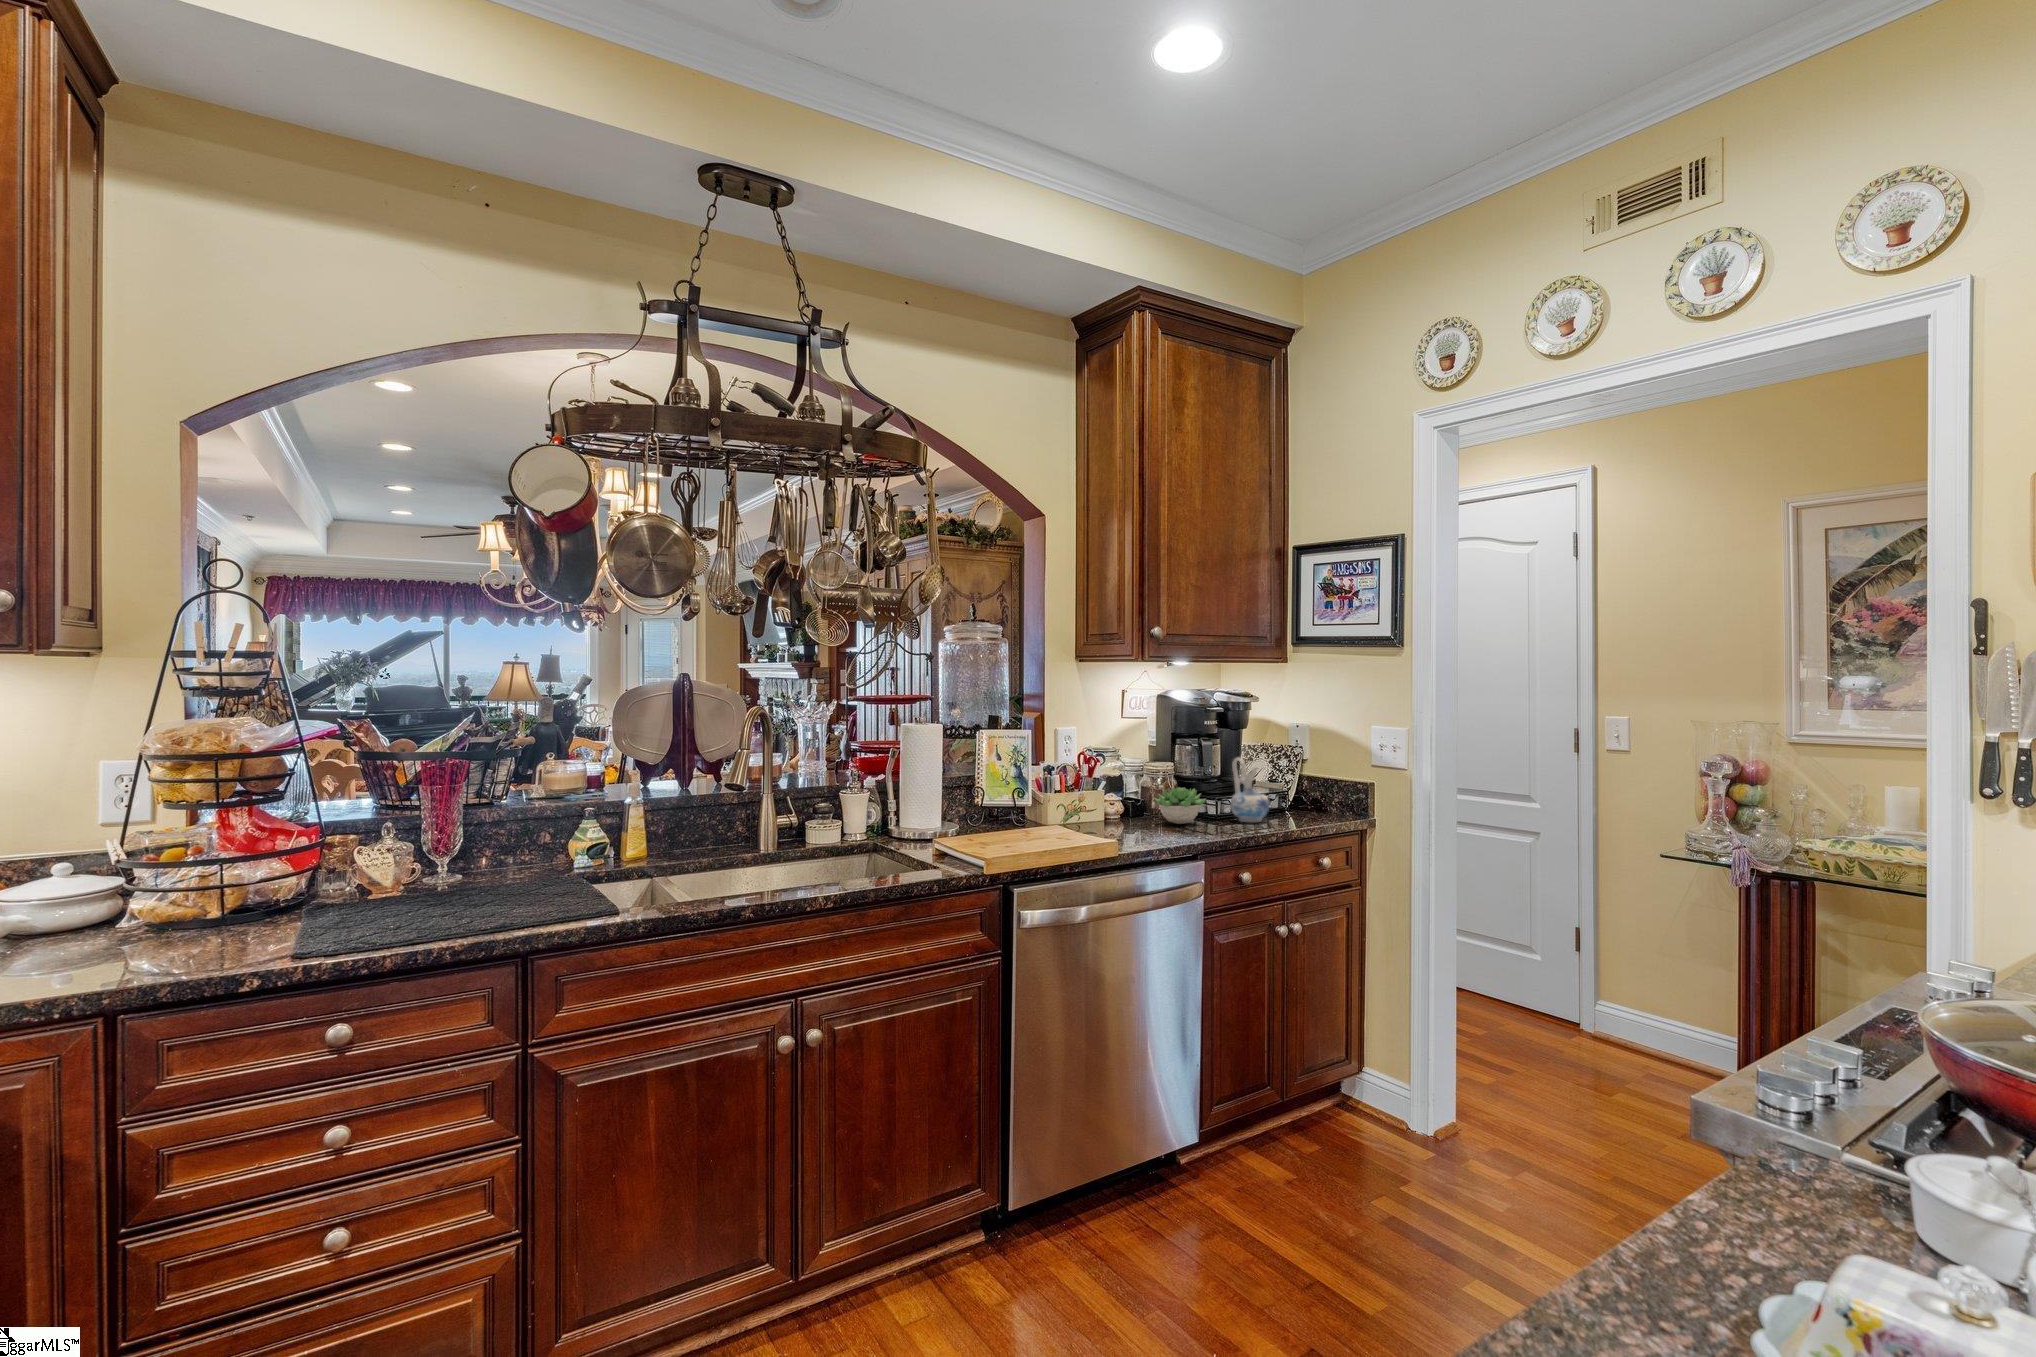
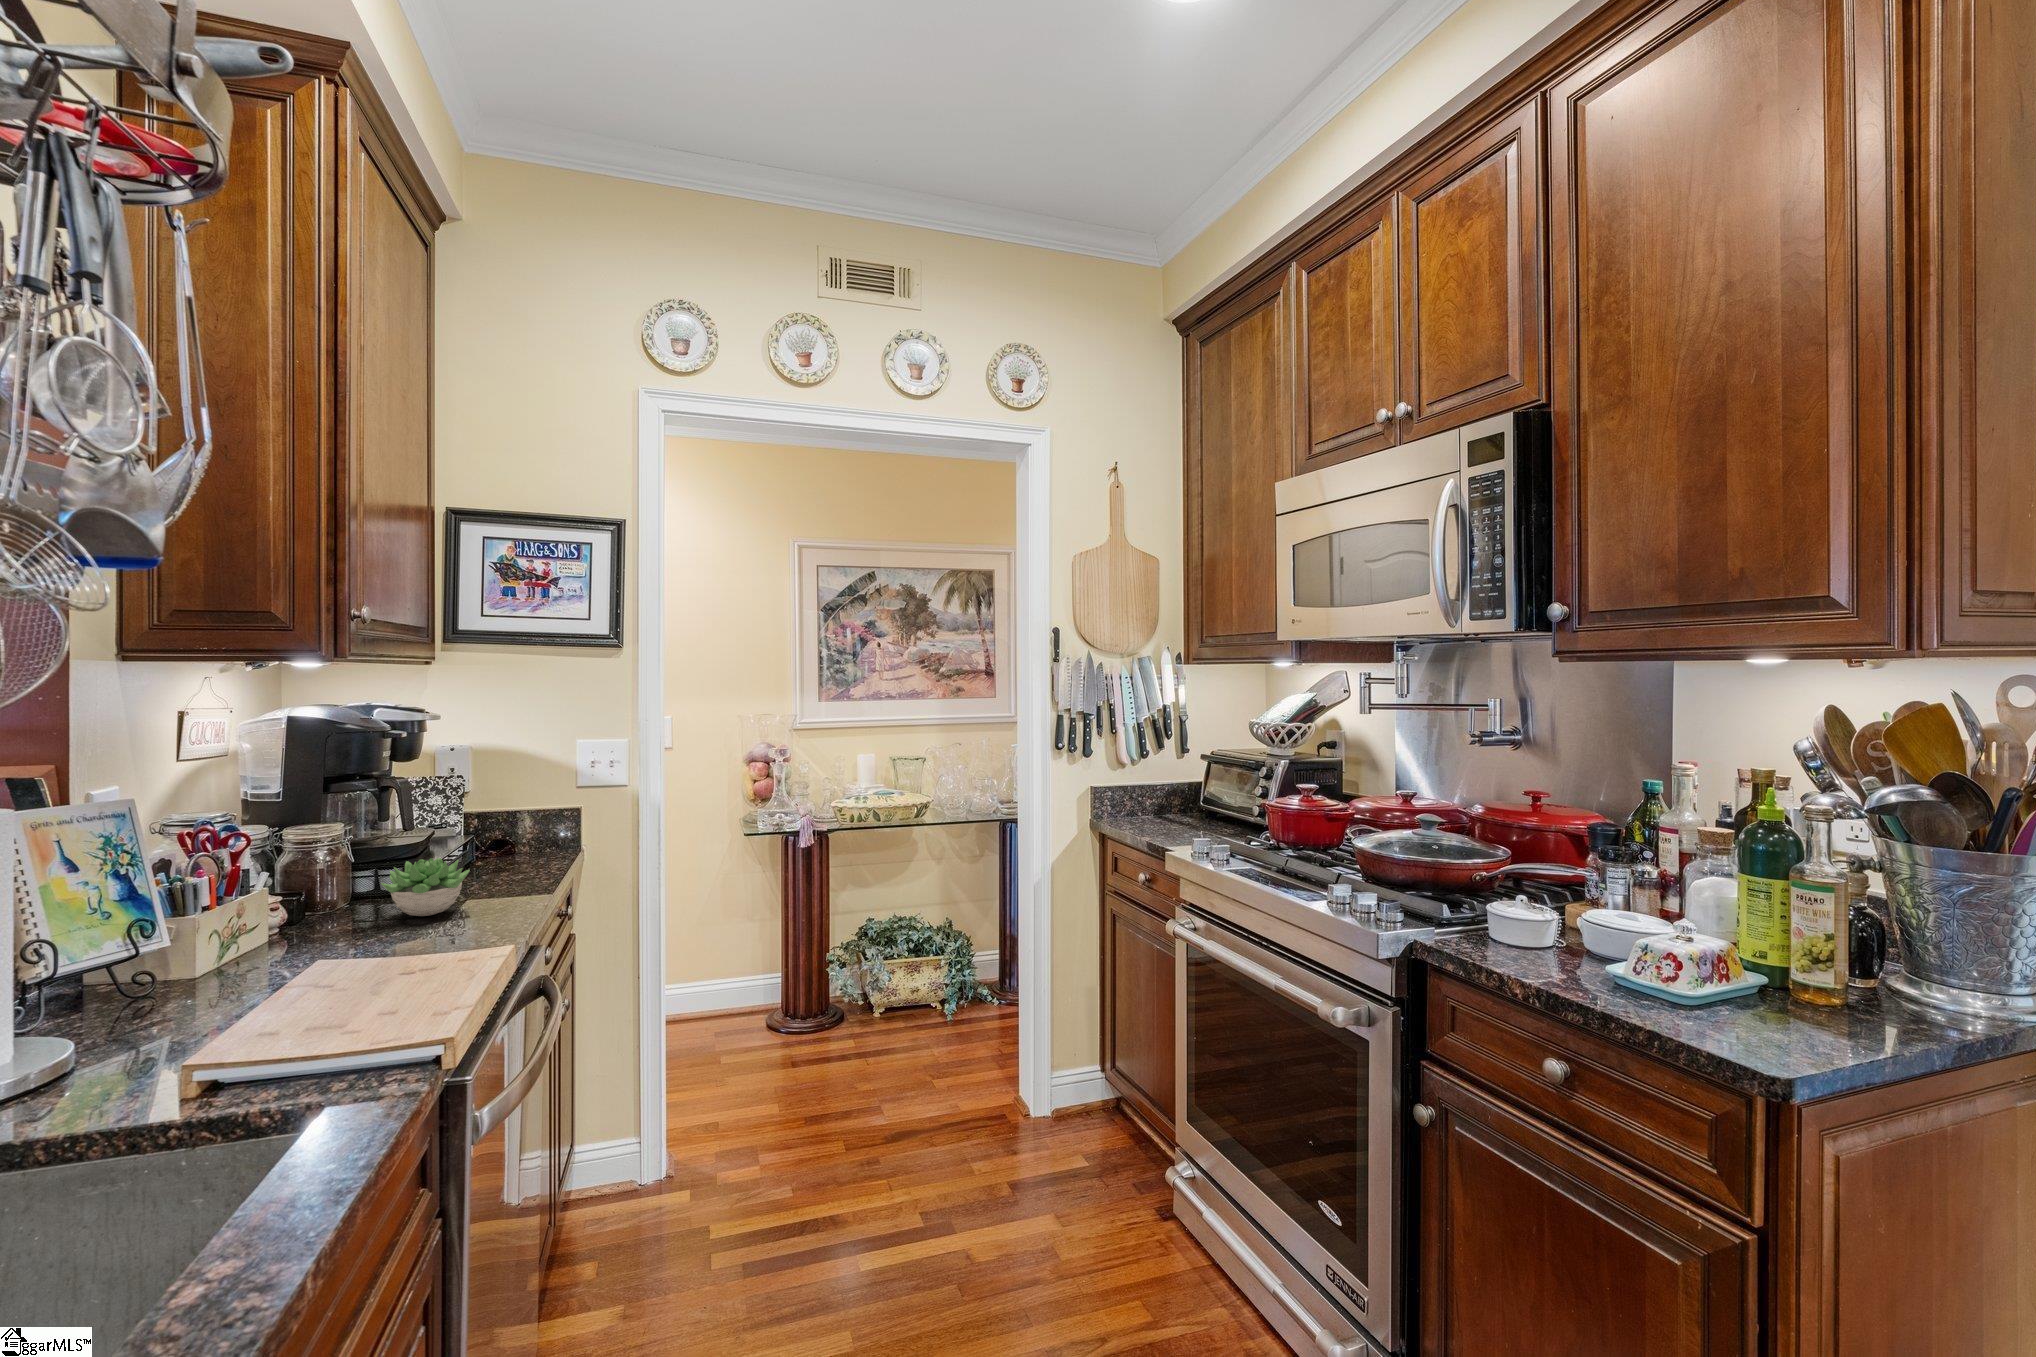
ceramic pitcher: present [1230,758,1269,822] -> none [470,803,530,892]

